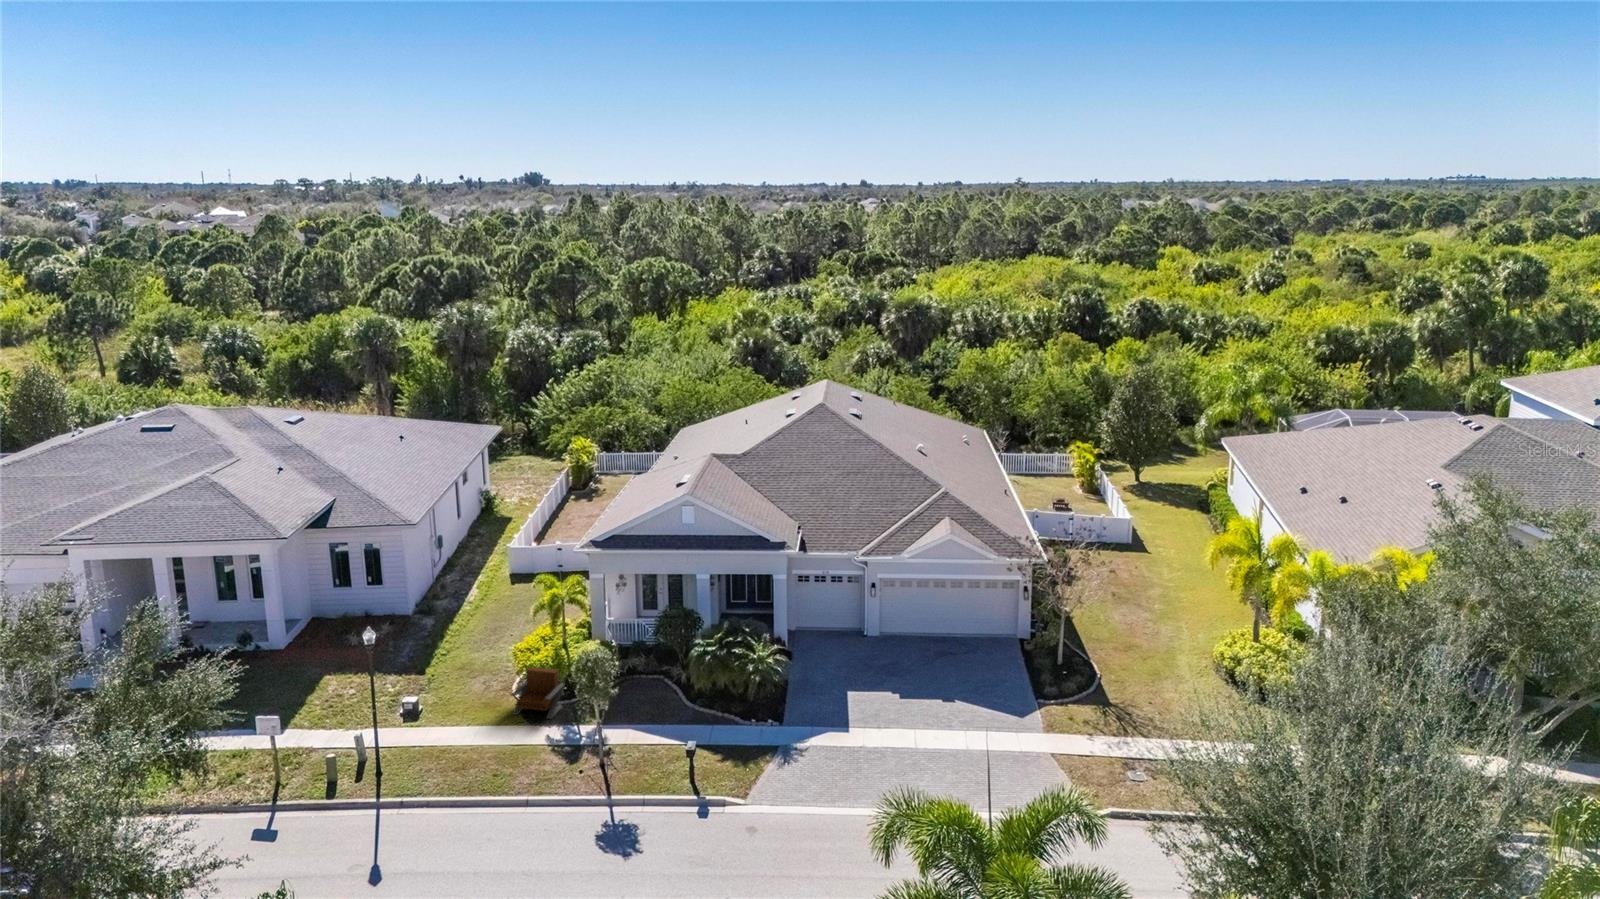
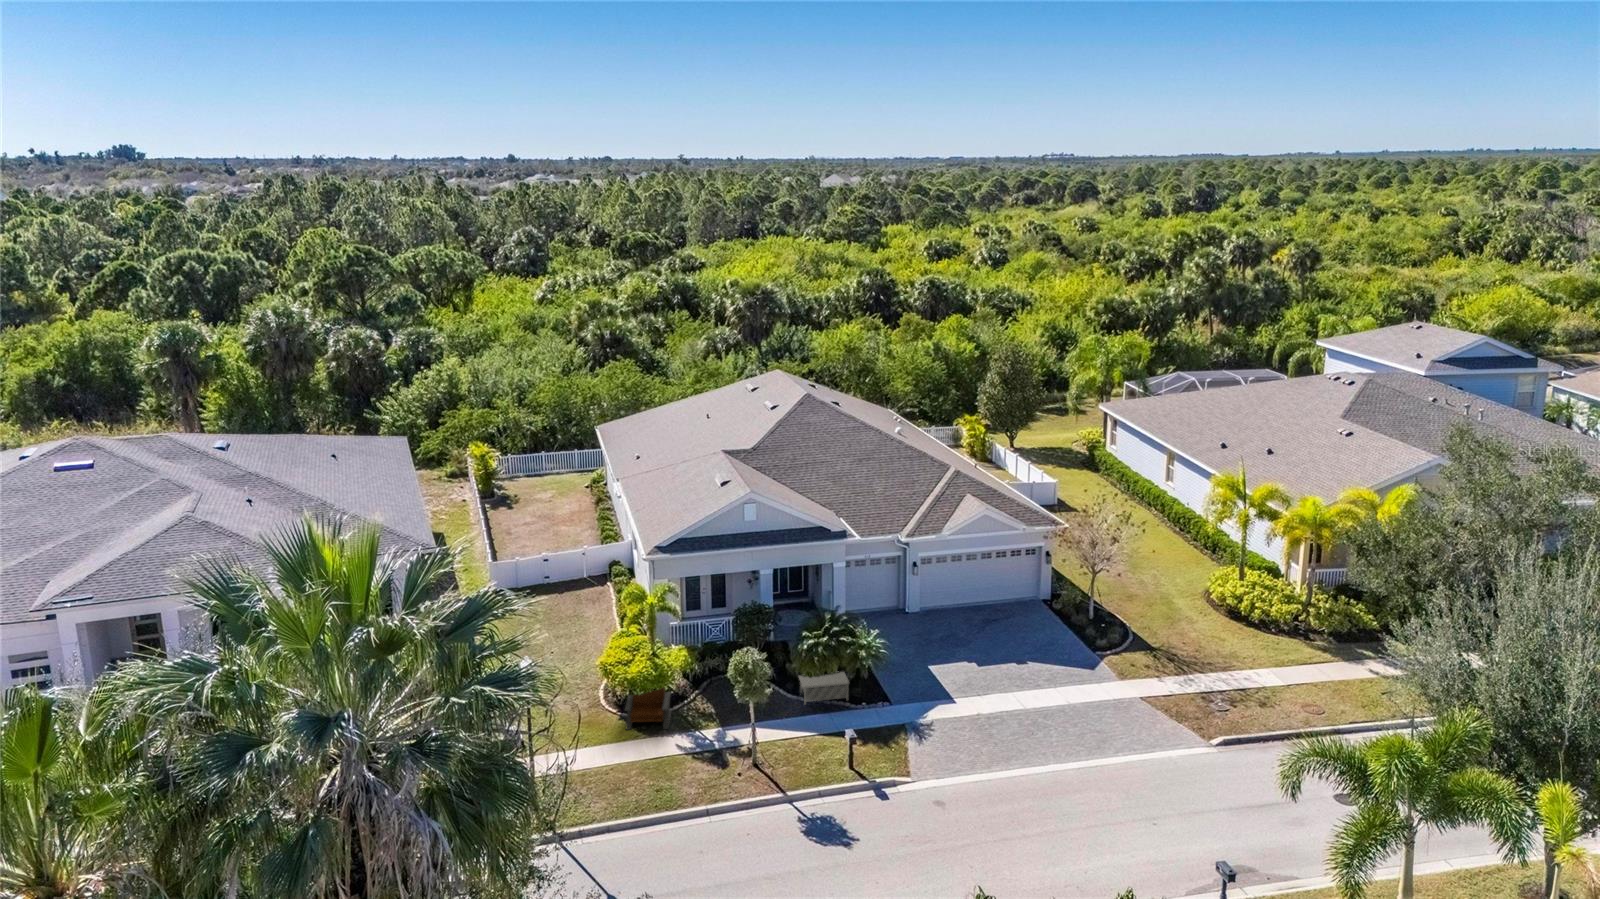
storage bench: none [692,683,744,715] -> present [799,671,849,704]

